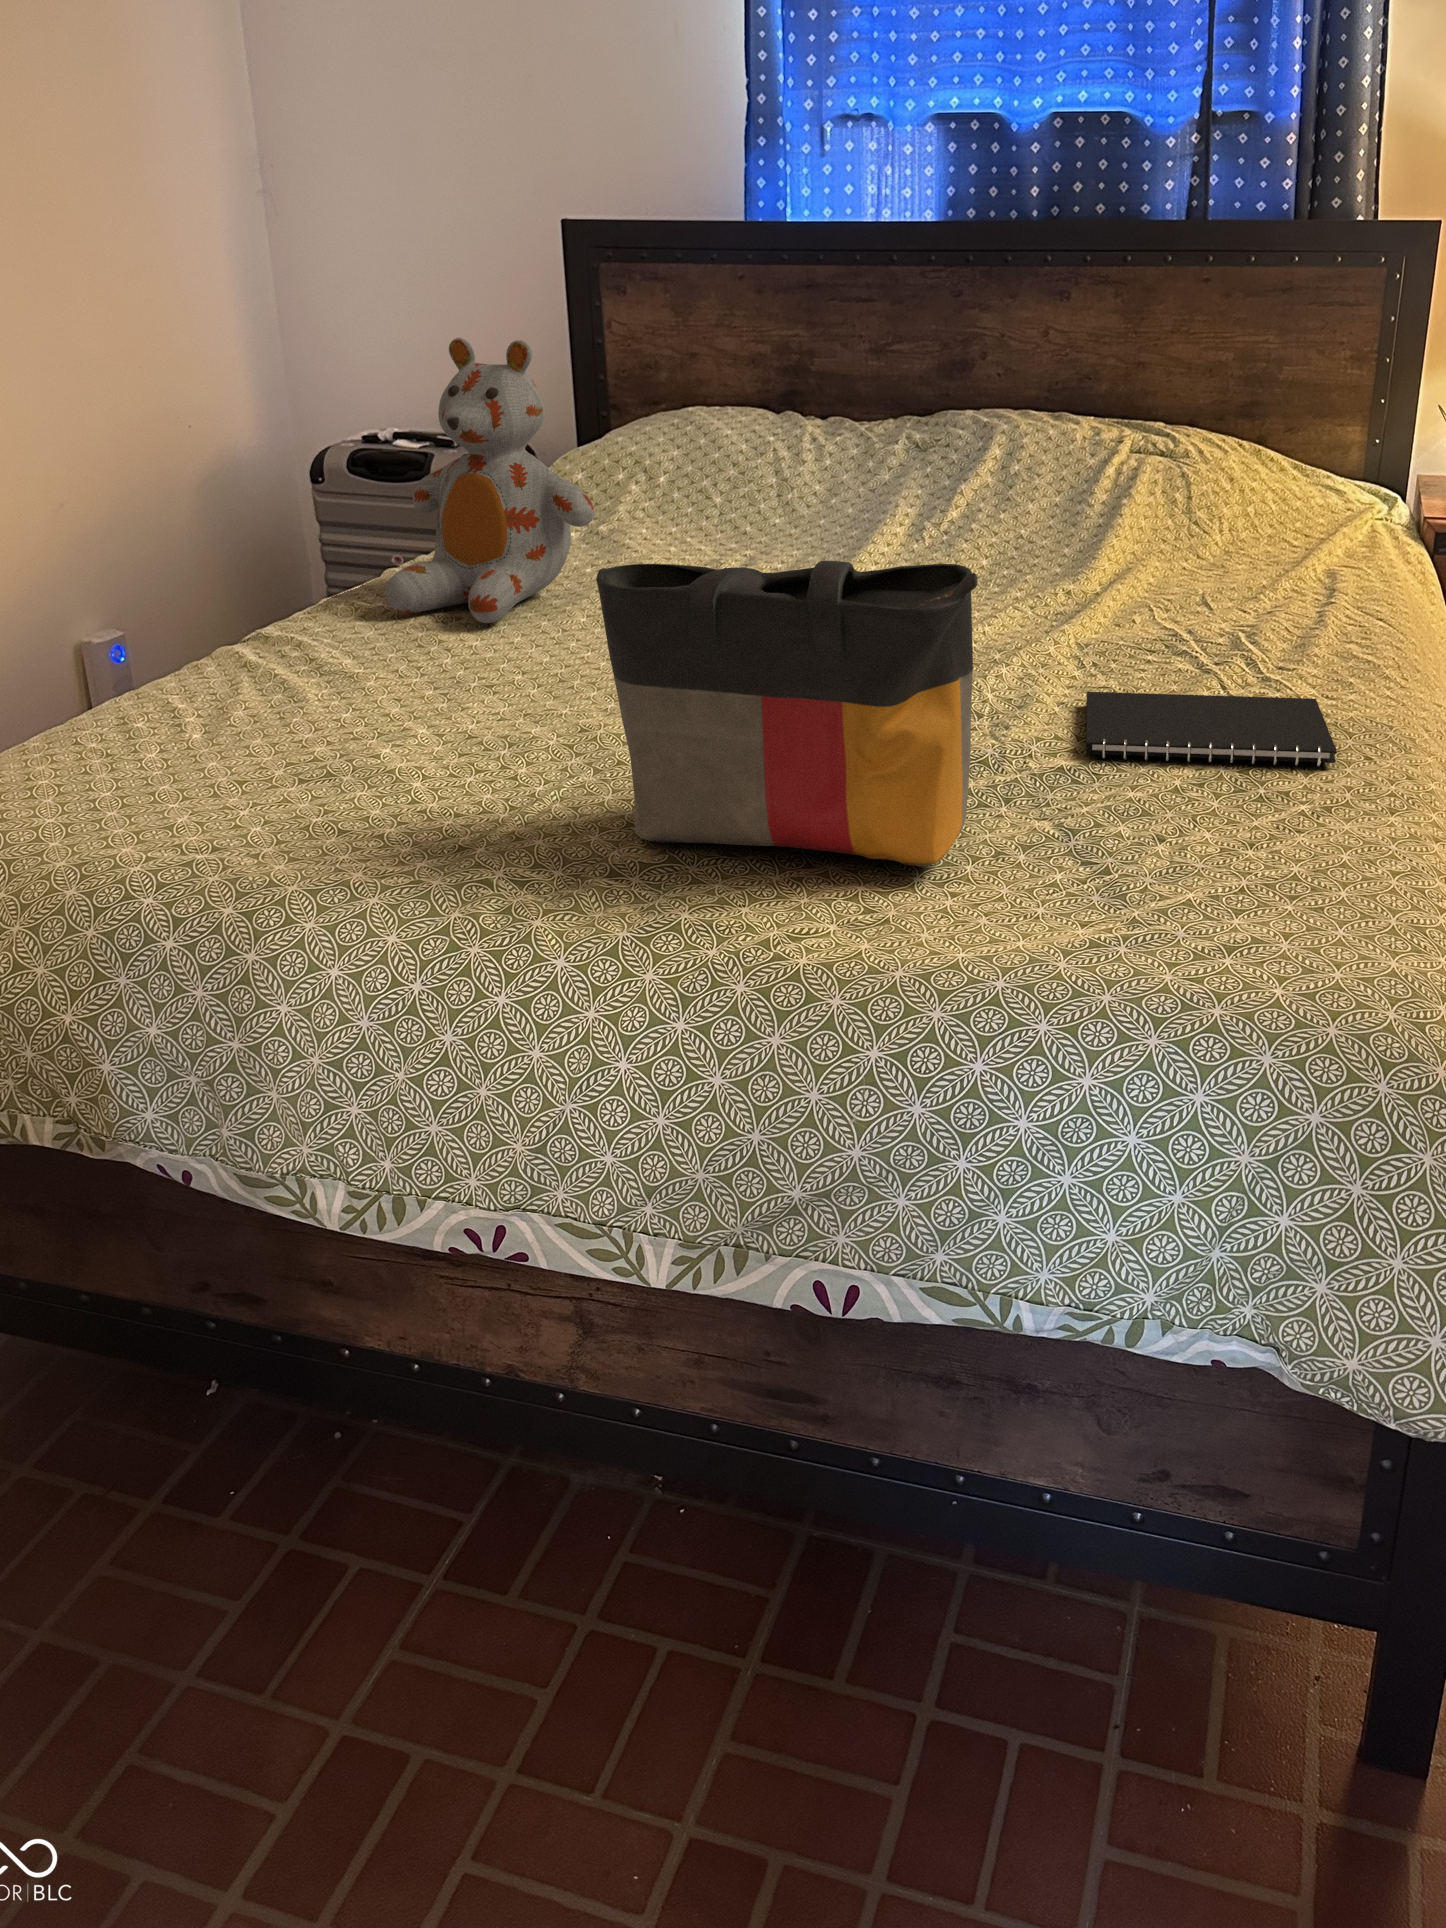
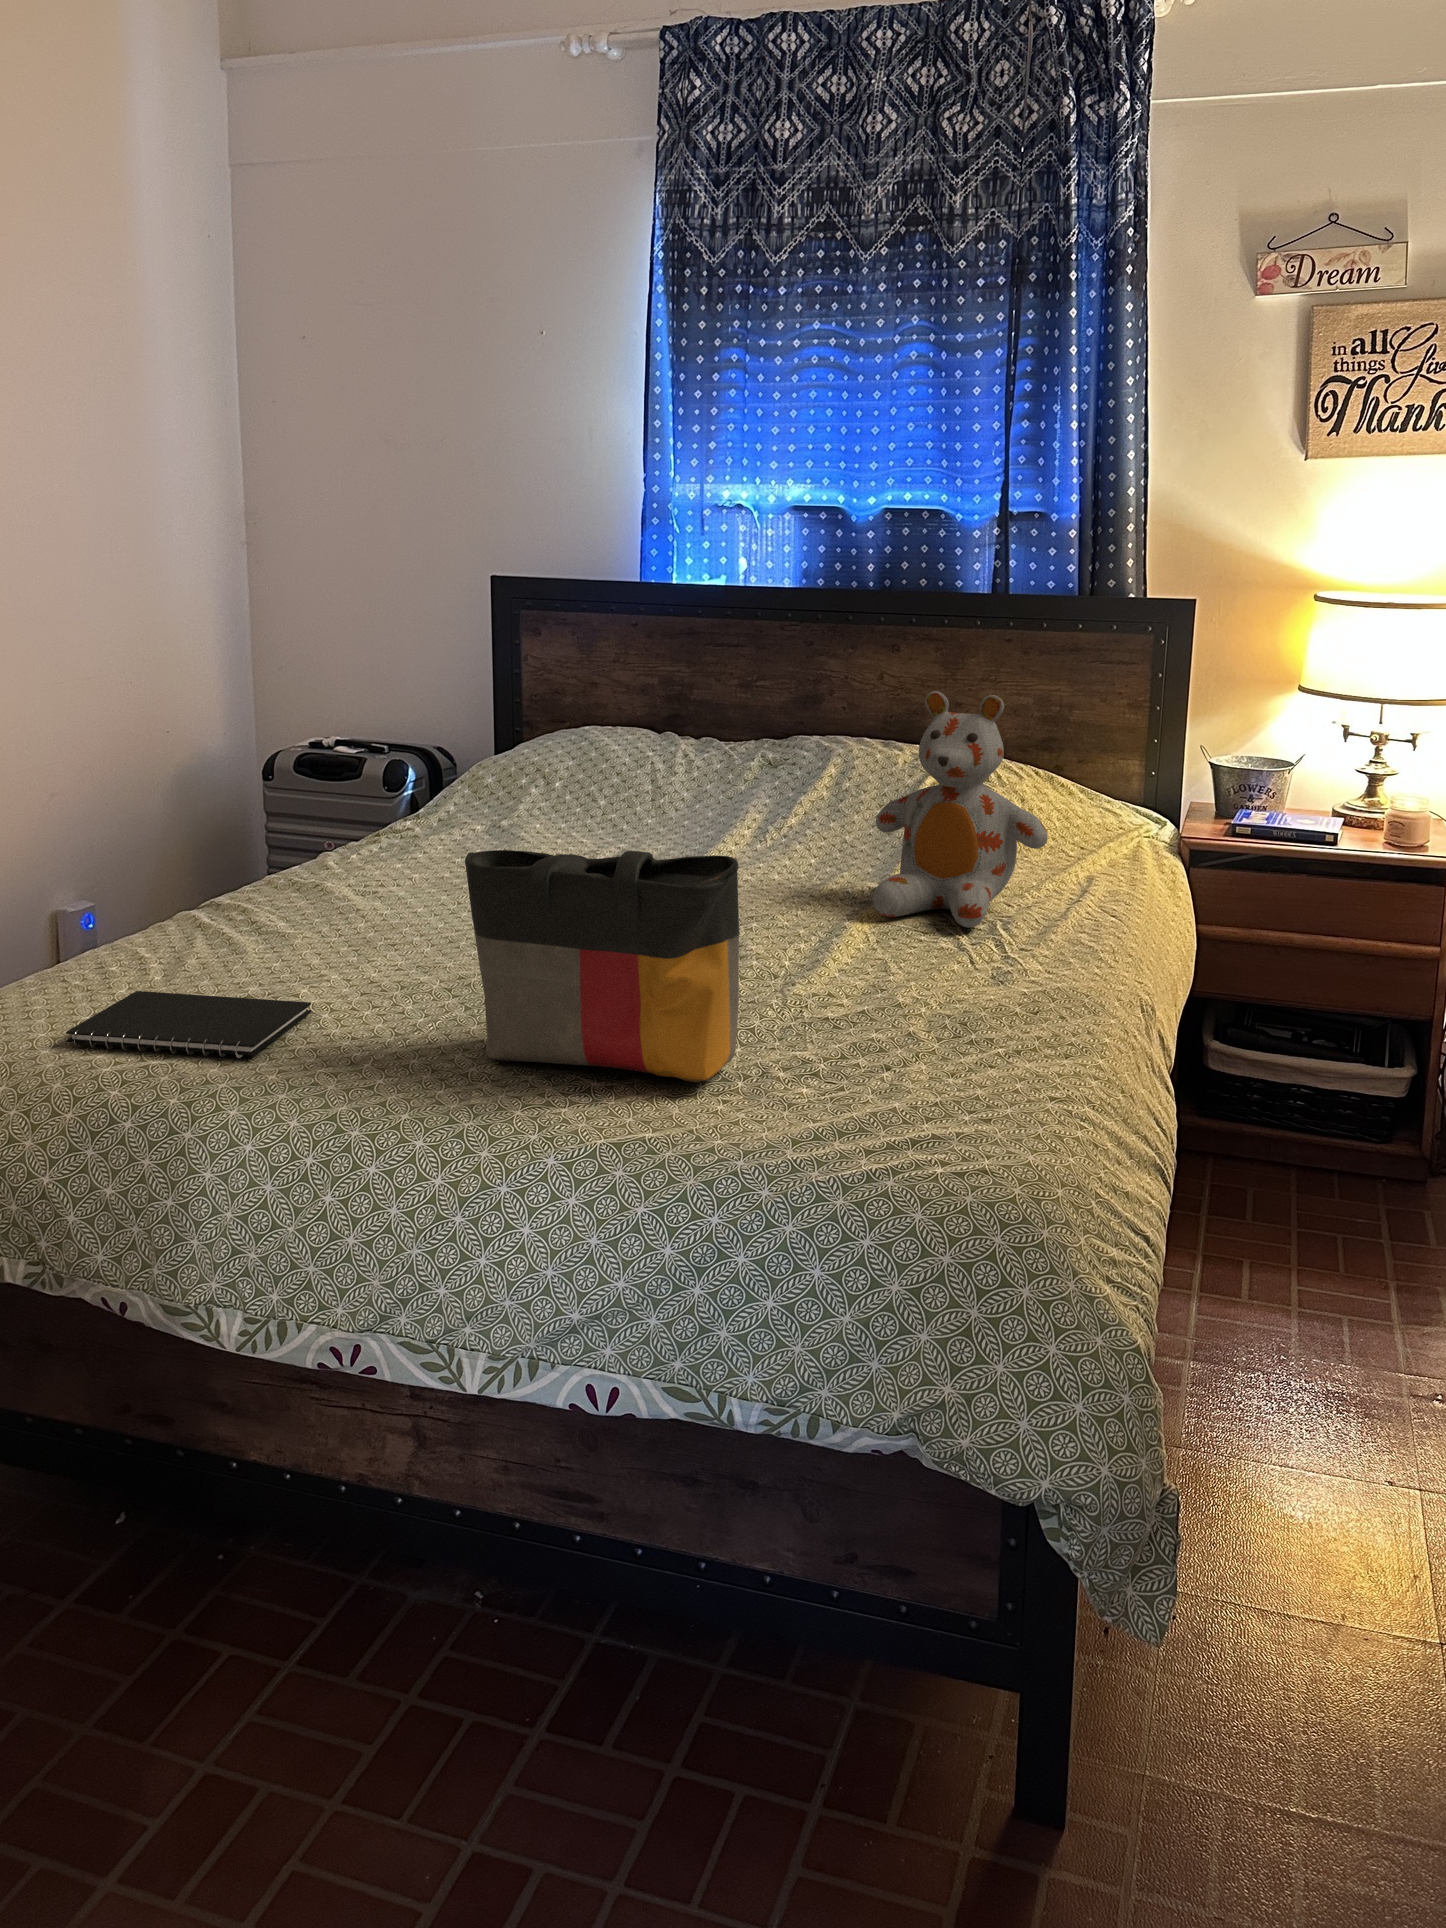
stuffed bear: present [385,338,594,623] -> present [872,691,1048,928]
notebook: present [1086,692,1337,767] -> present [66,991,311,1058]

